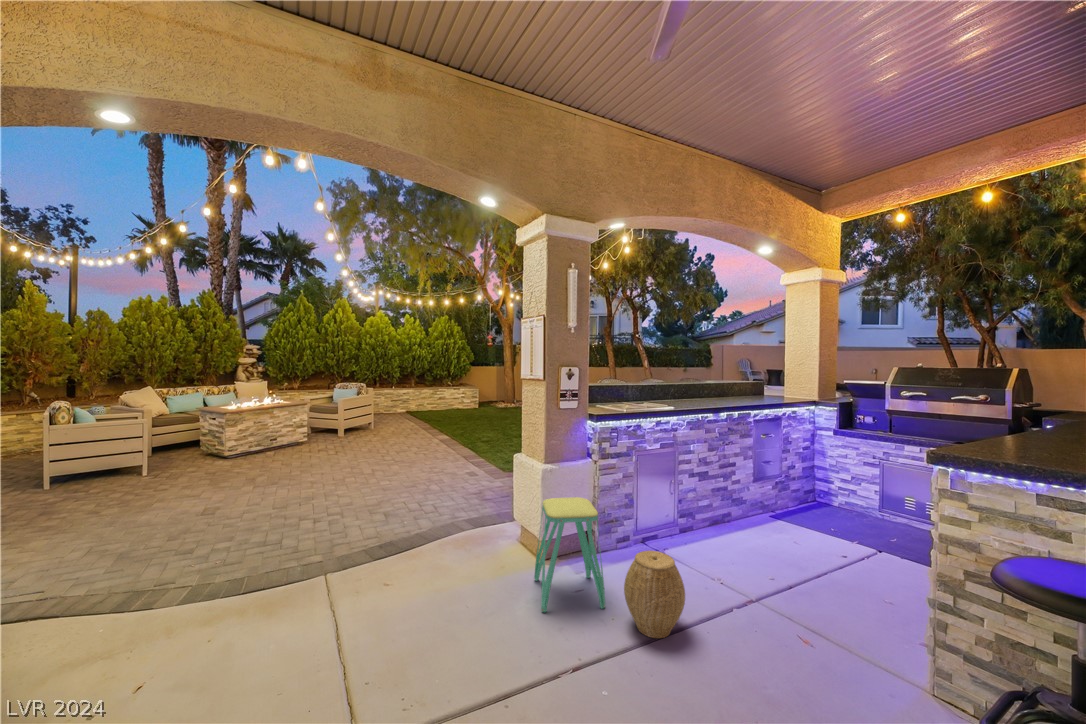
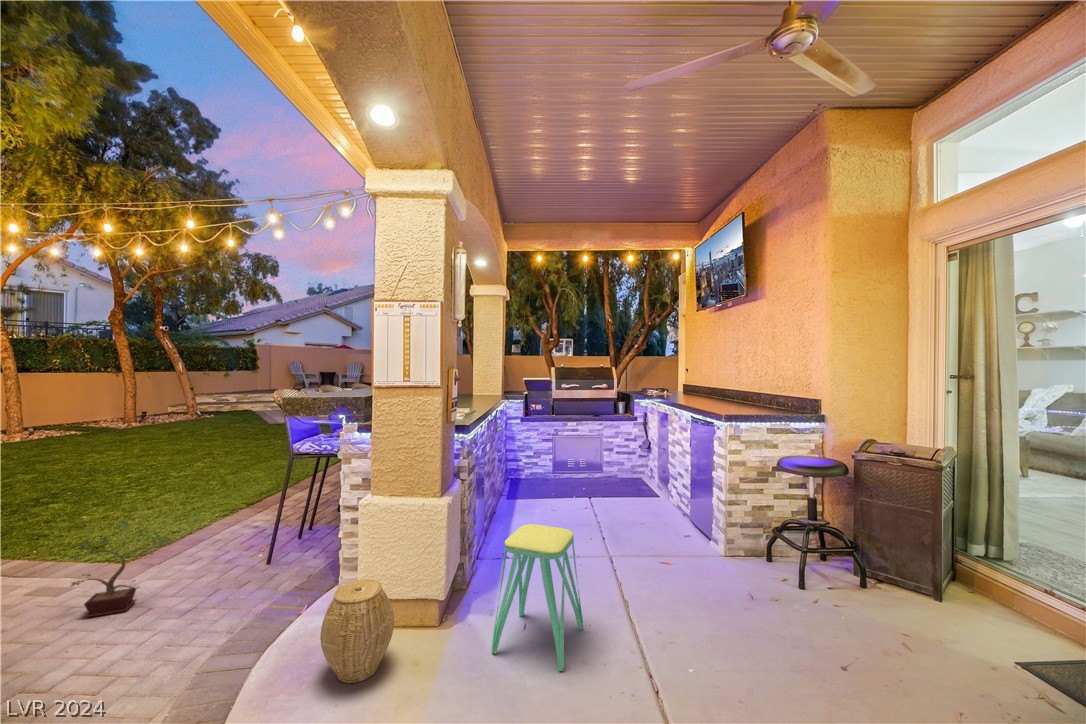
potted plant: none [463,438,492,484] -> present [69,520,168,617]
woven basket: present [624,550,685,638] -> present [320,580,394,683]

